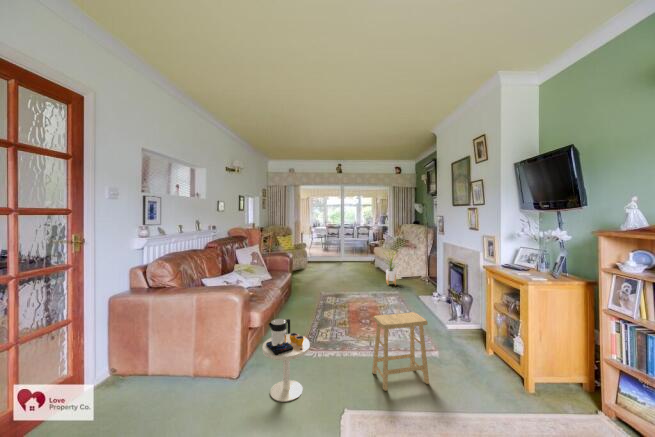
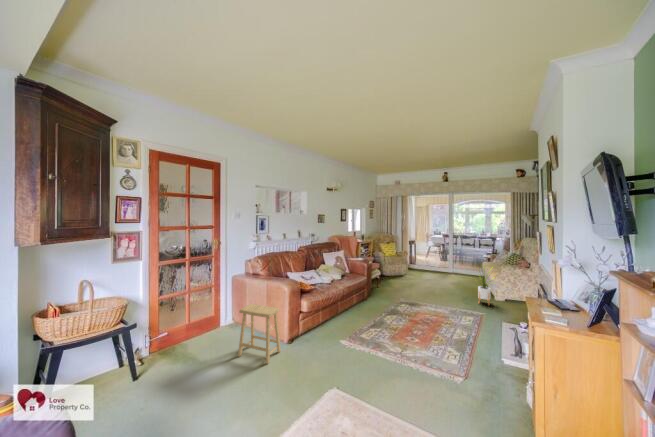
footstool: present [372,312,429,391] -> present [238,304,281,364]
side table: present [262,319,310,402] -> none [291,309,326,372]

